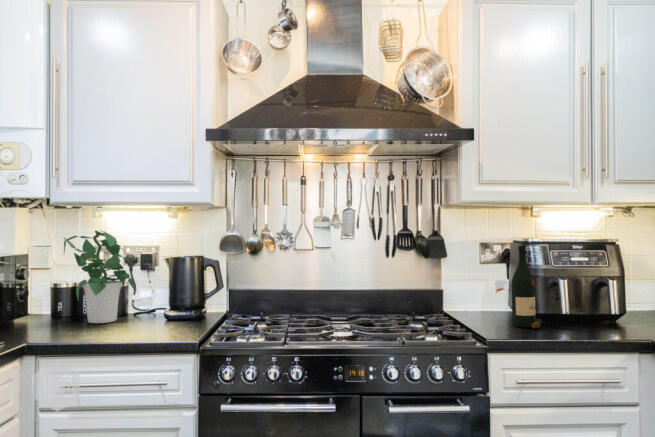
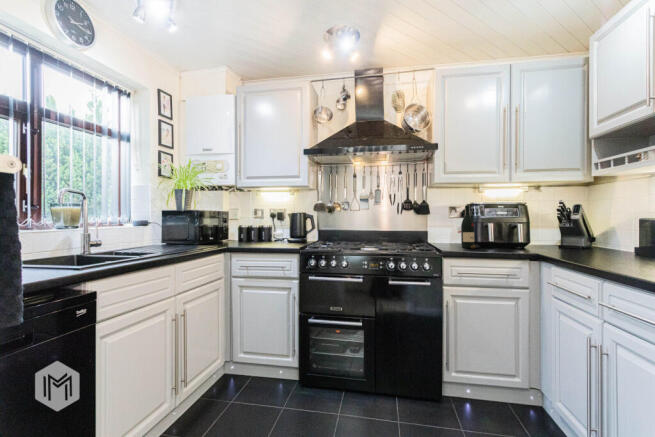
potted plant: present [64,231,136,323] -> none [243,199,275,243]

